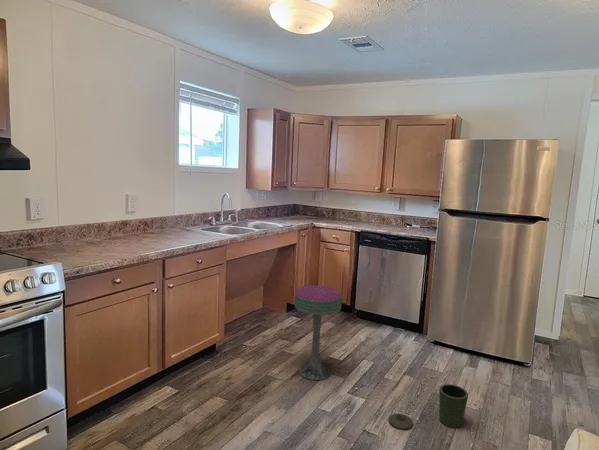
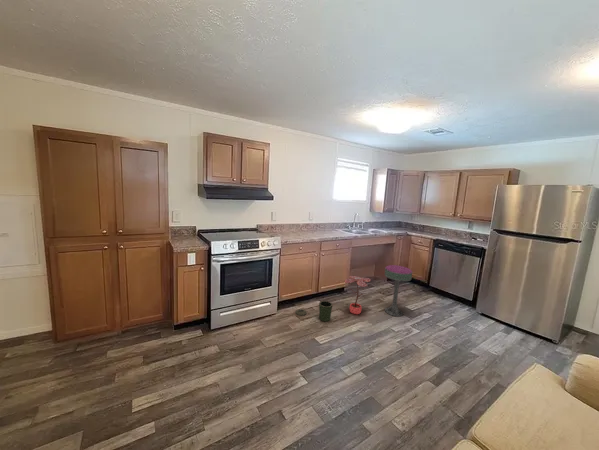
potted plant: none [223,319,272,397] -> present [345,276,371,314]
trash can: present [388,384,468,430] -> present [295,301,332,321]

